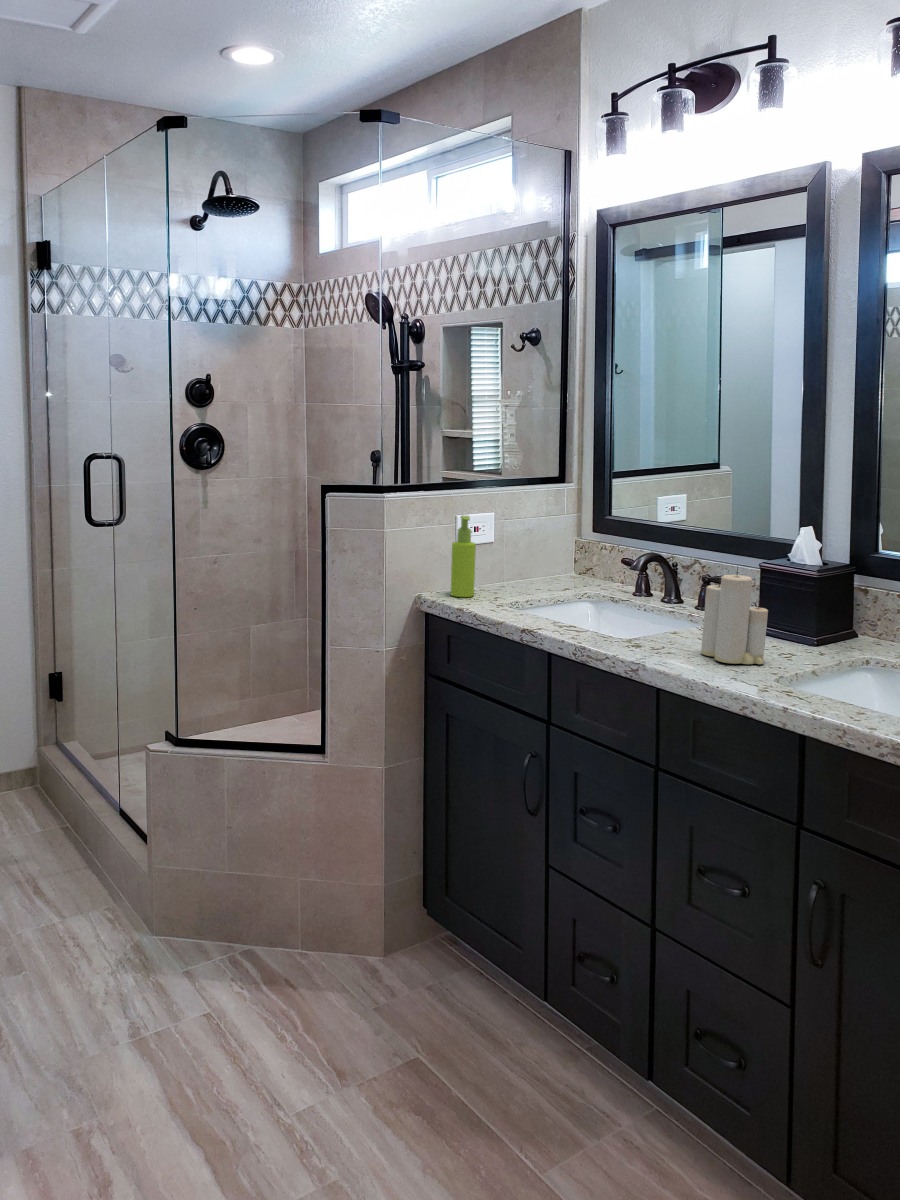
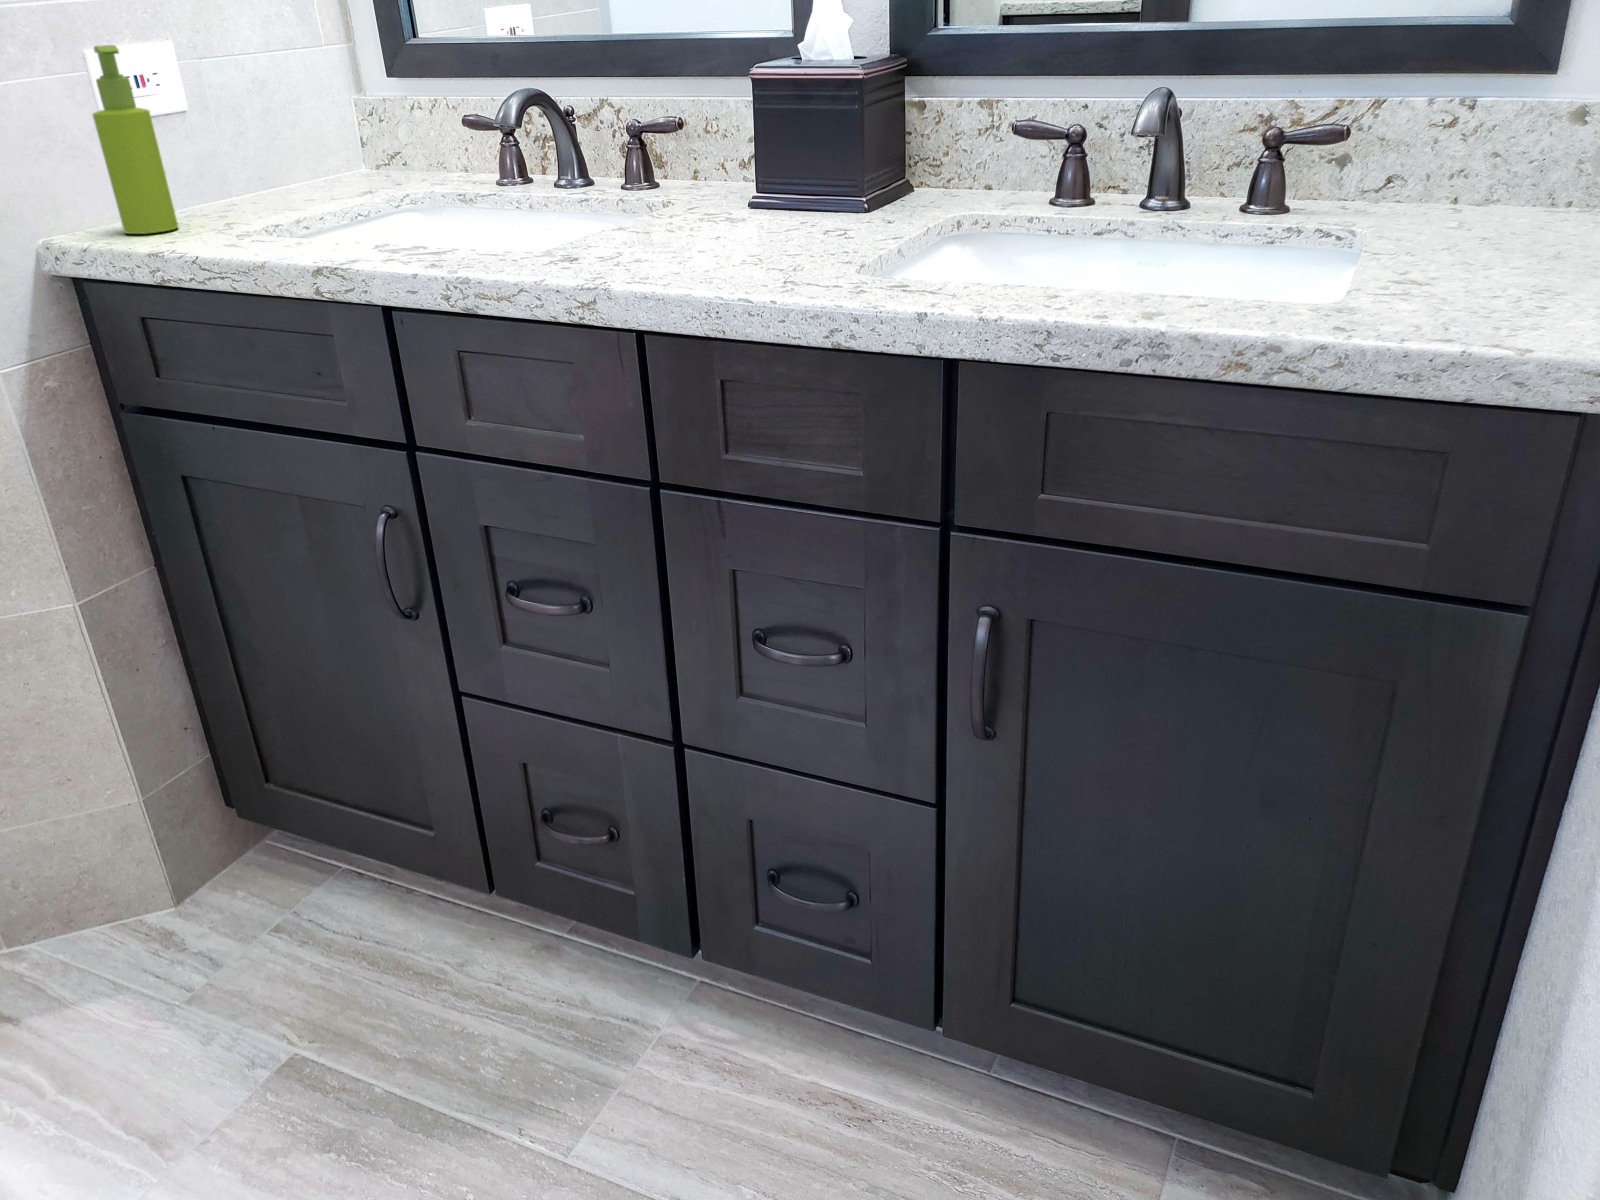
candle: present [701,566,768,664] -> none [683,52,815,258]

